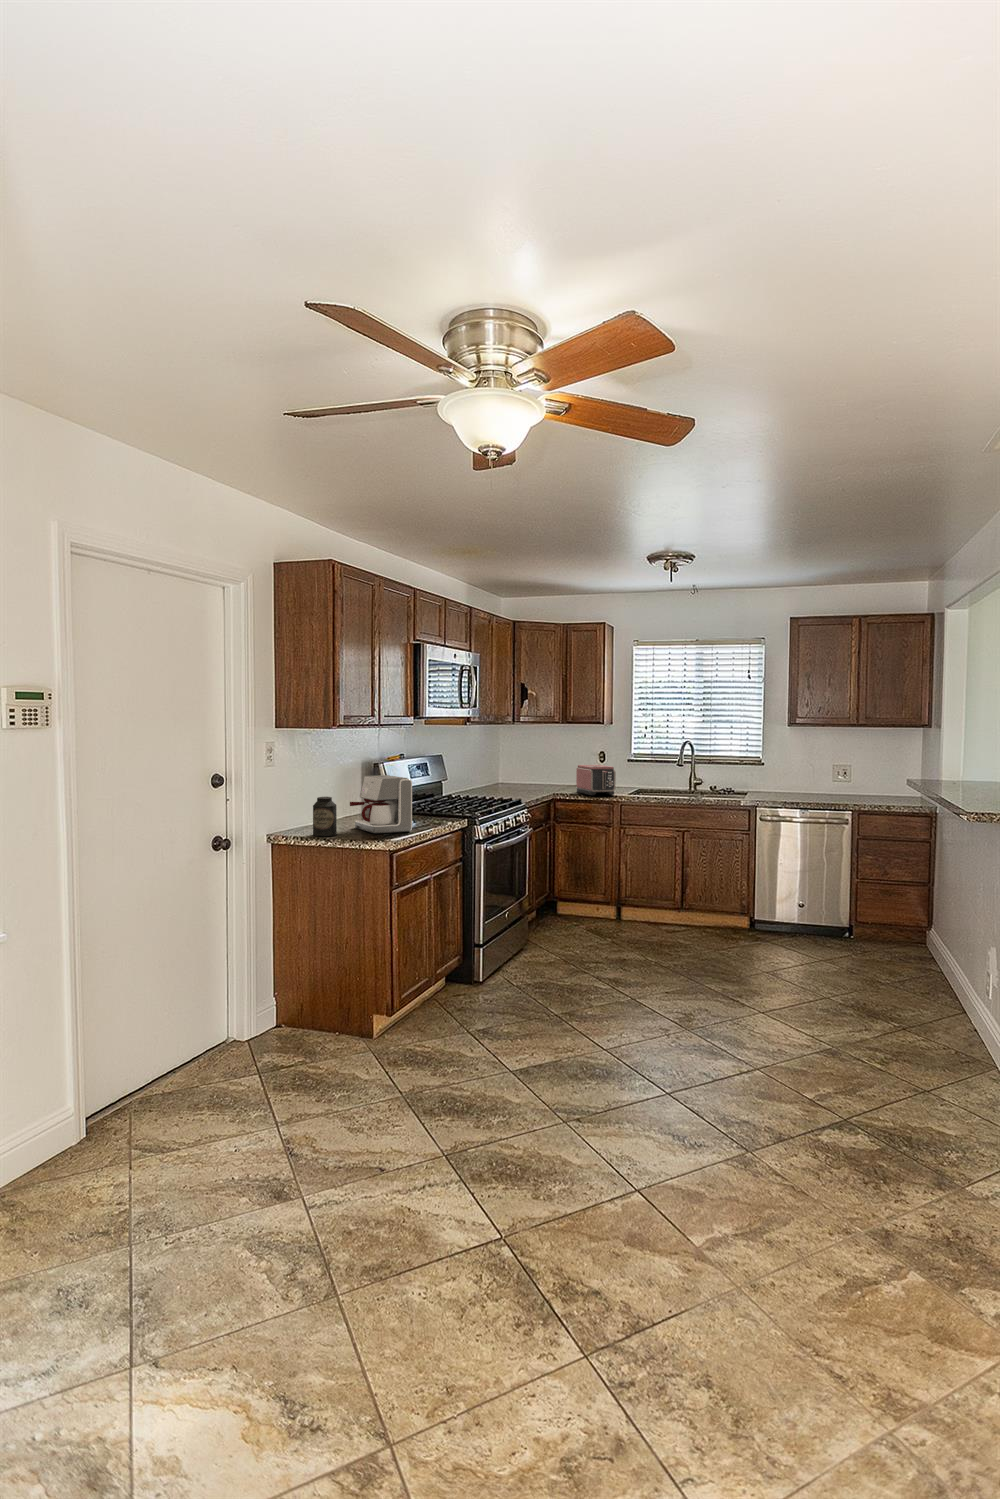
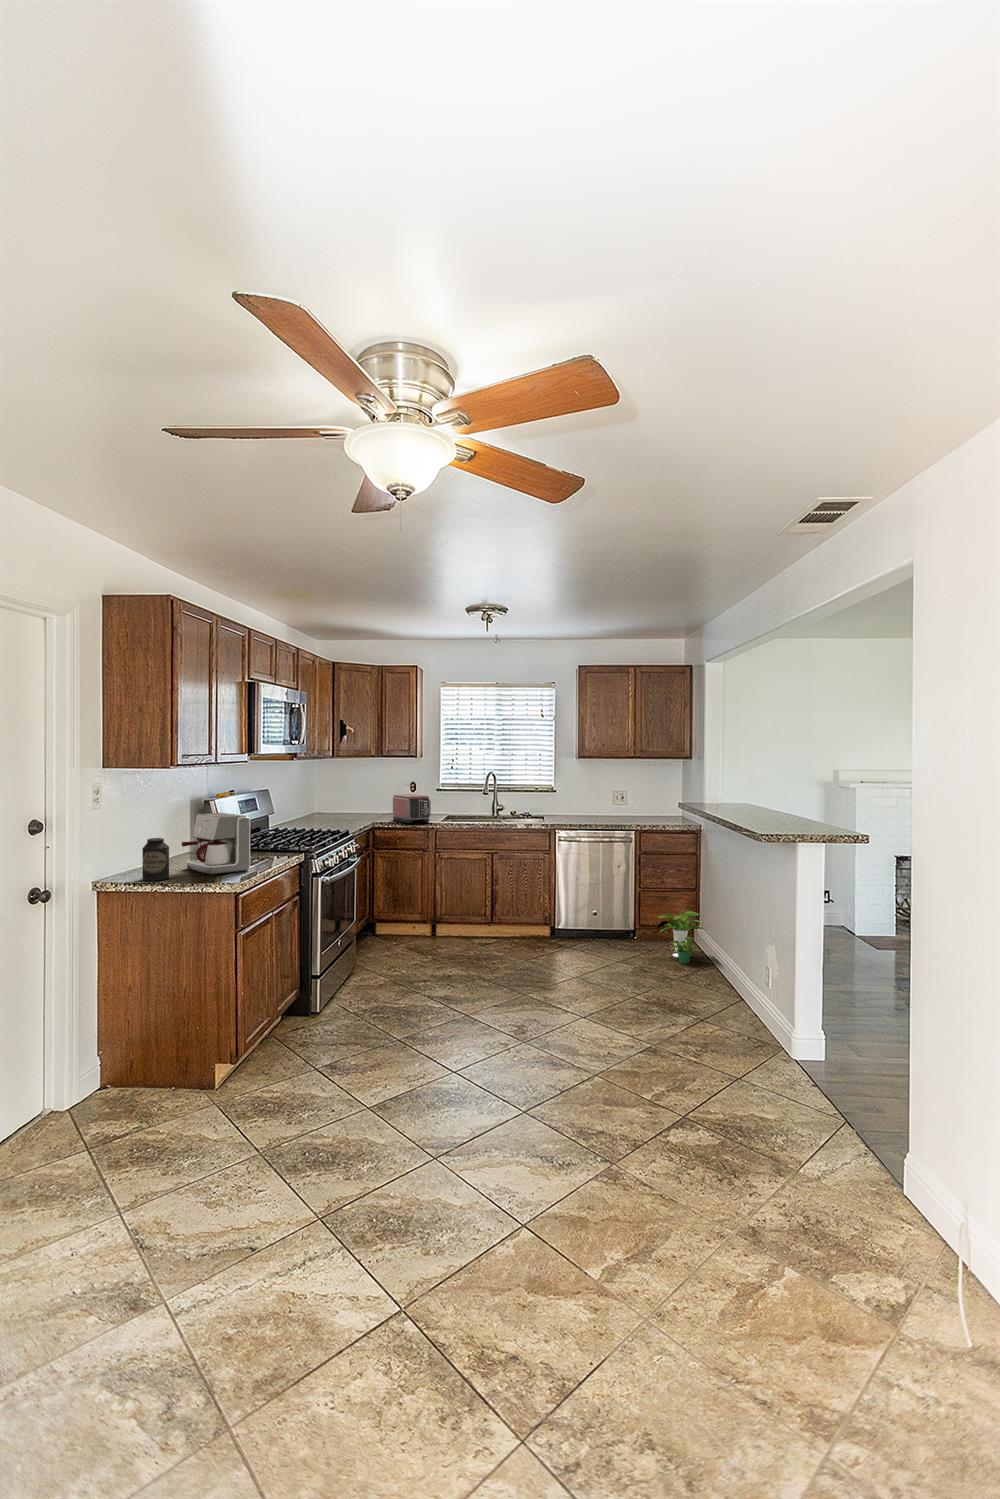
potted plant: none [871,907,932,966] -> present [657,911,704,964]

